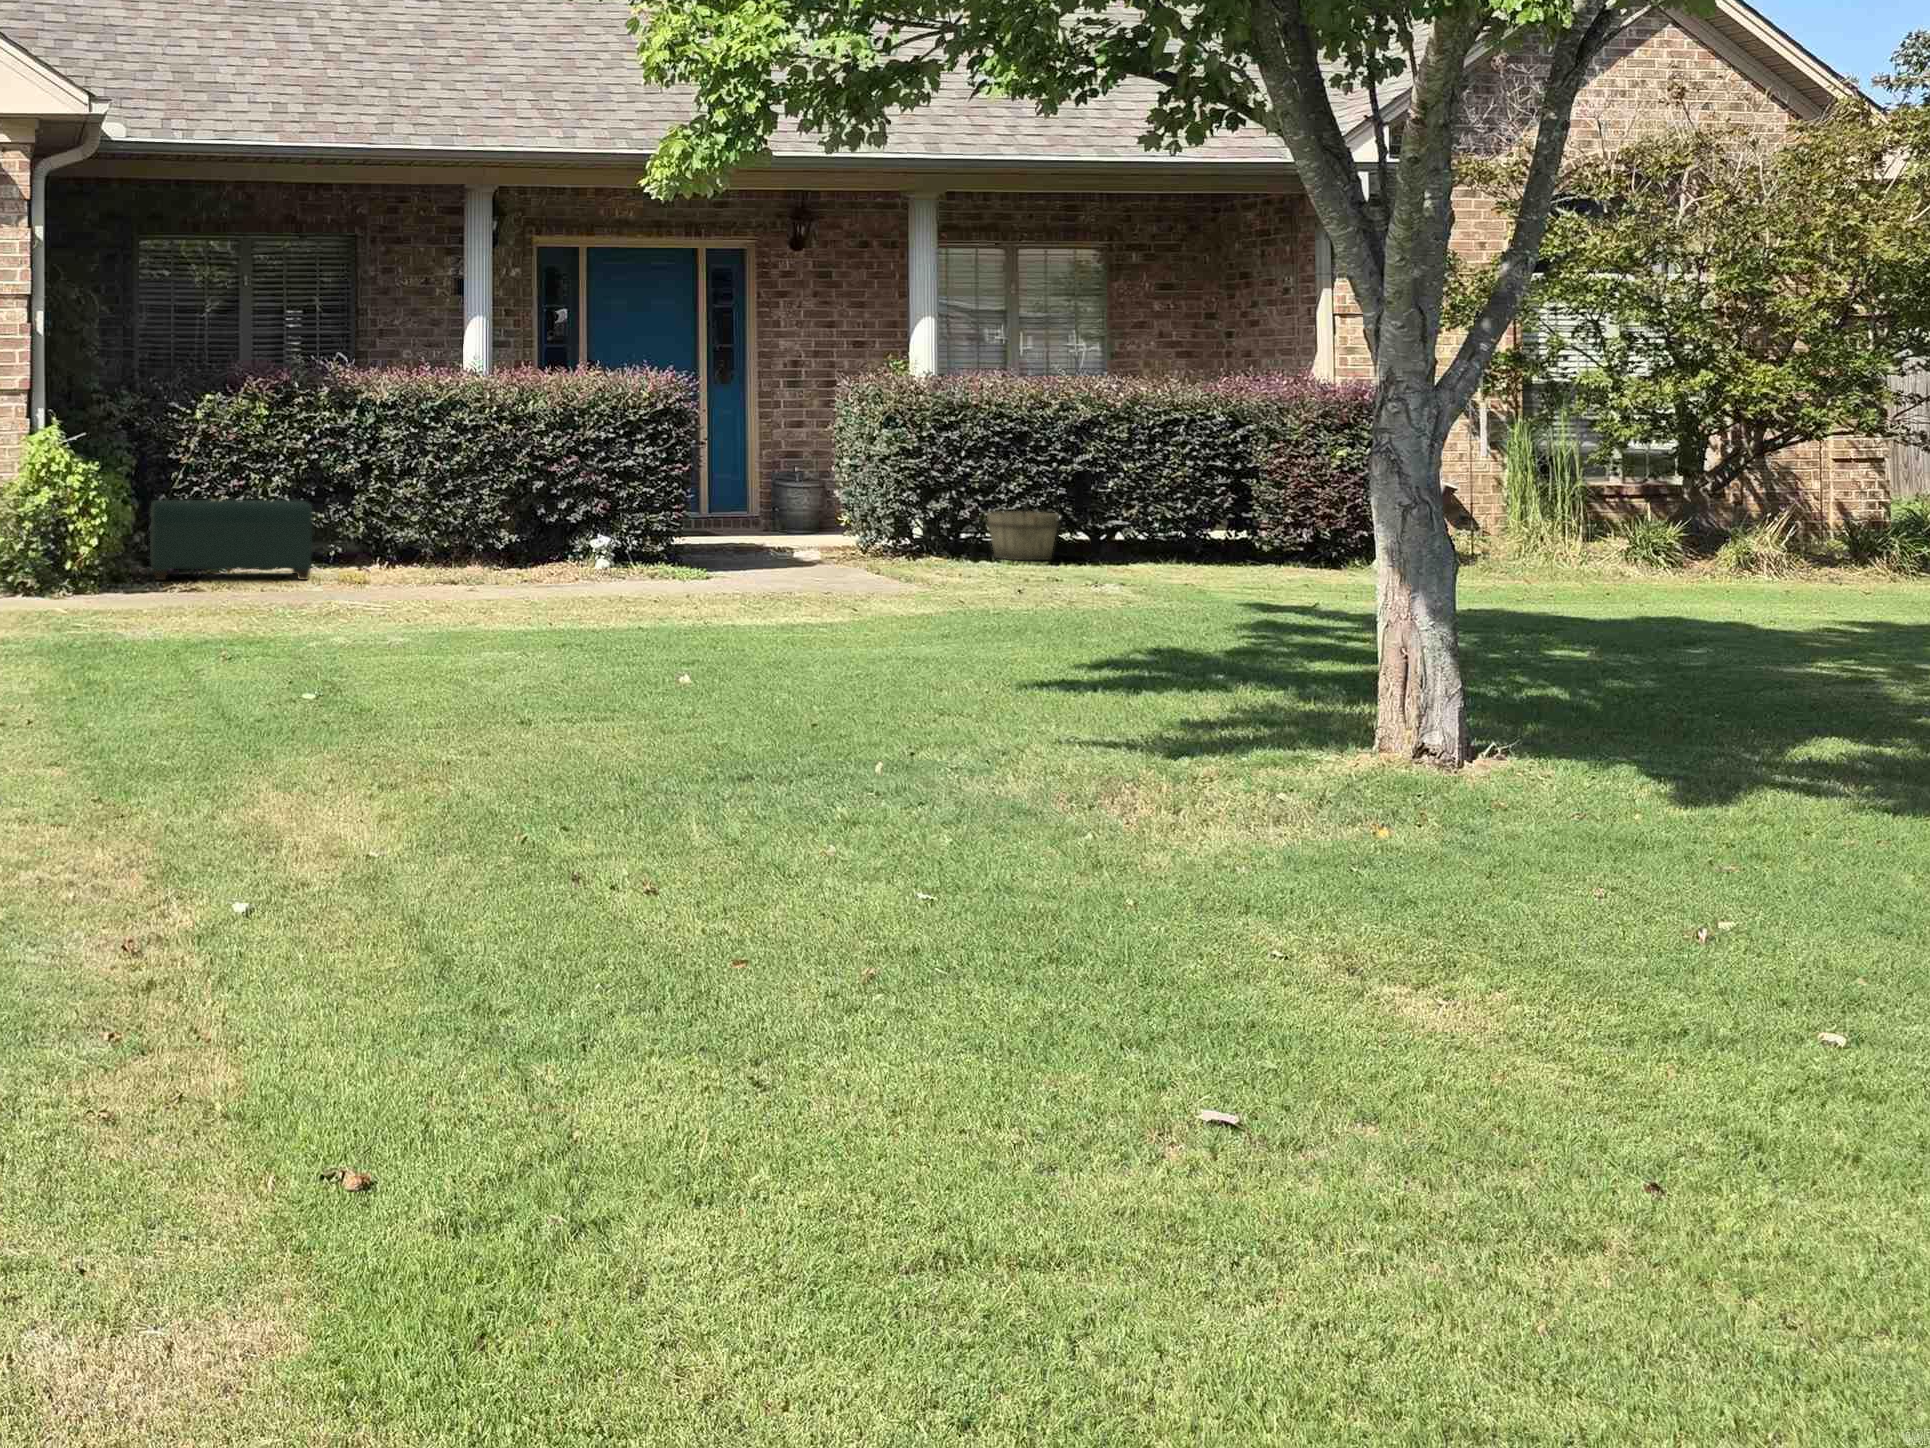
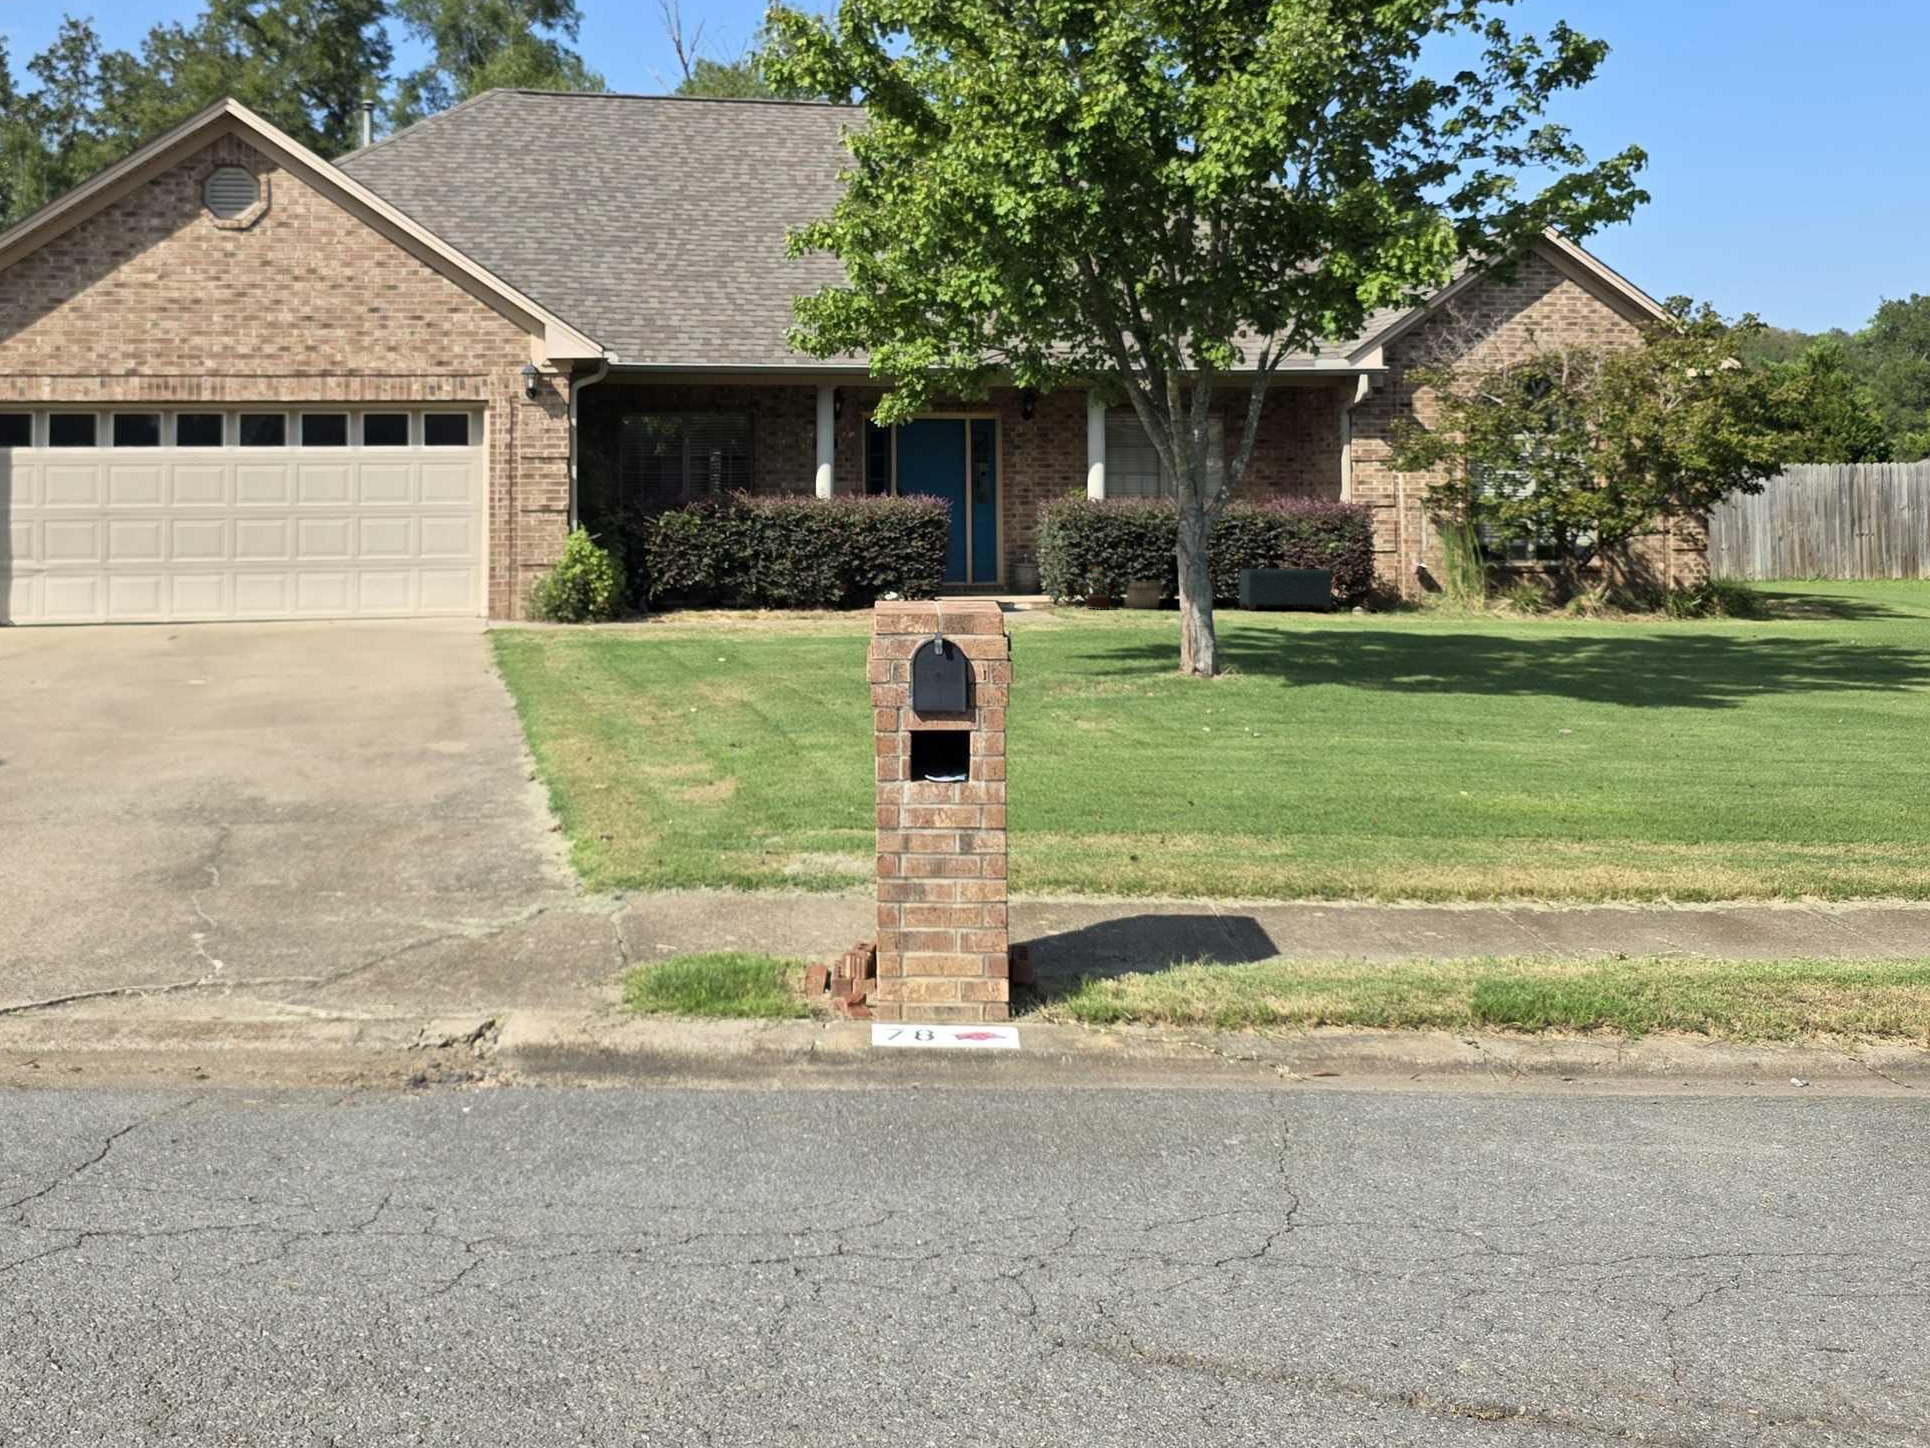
decorative plant: none [925,486,977,563] -> present [1084,567,1111,609]
bench: present [150,500,312,580] -> present [1239,569,1332,611]

